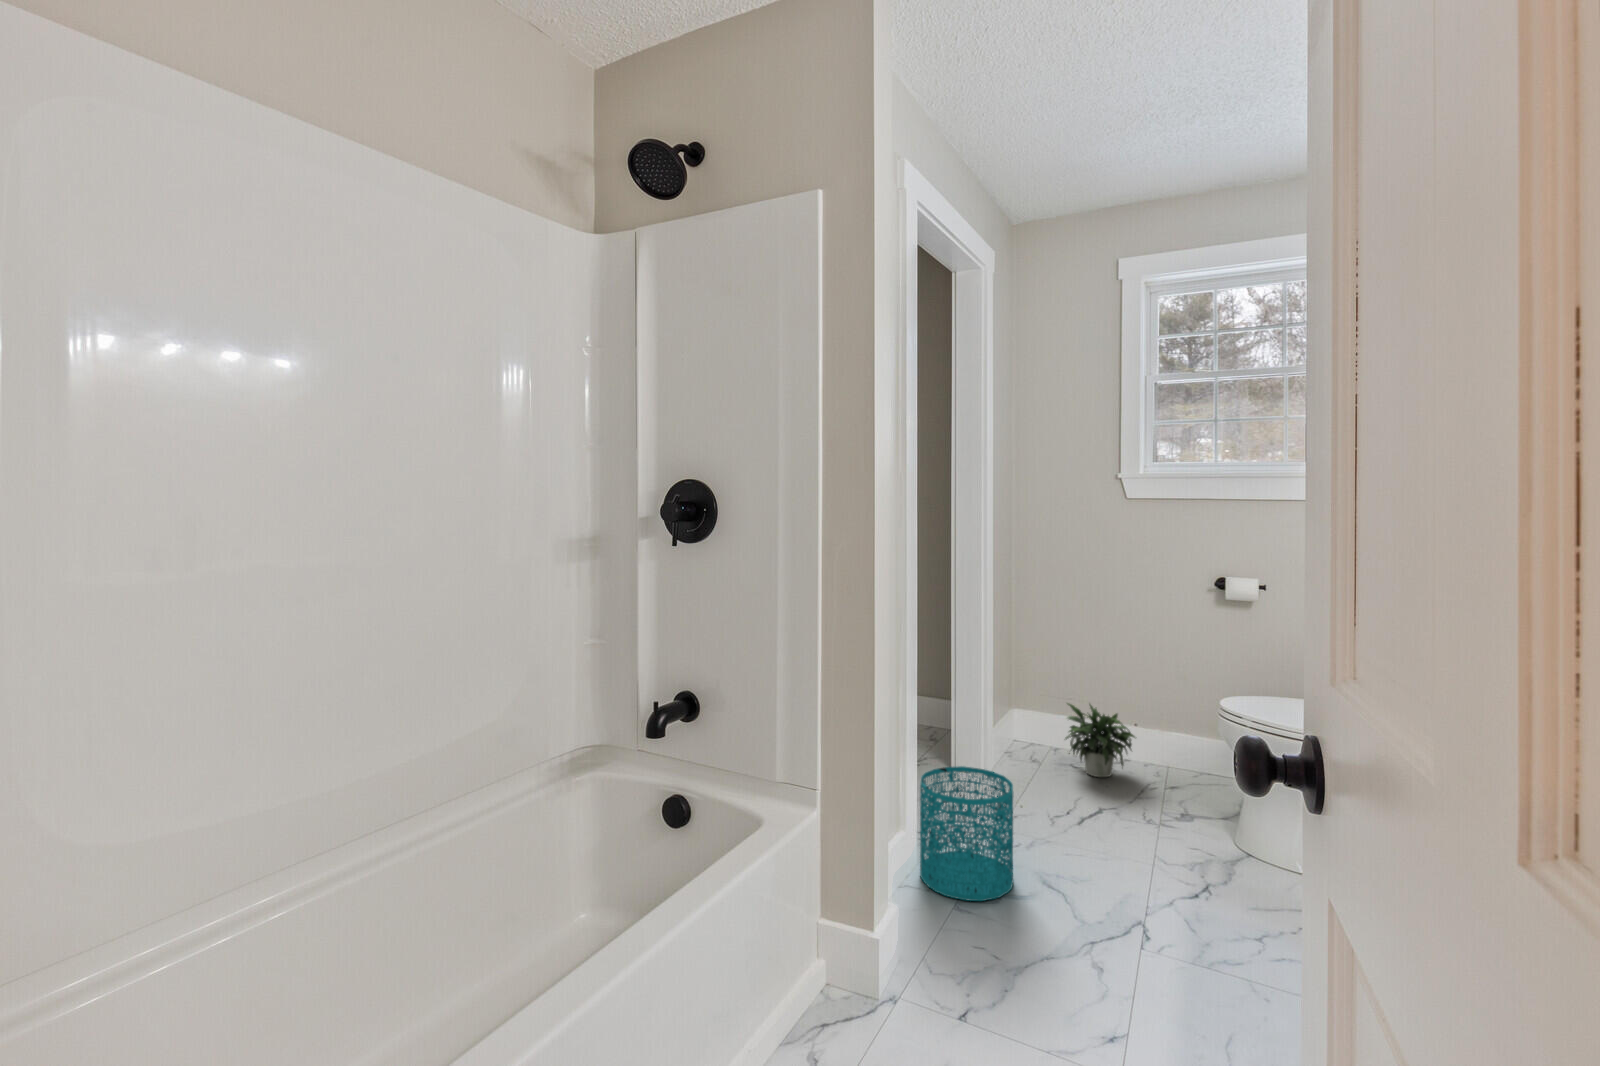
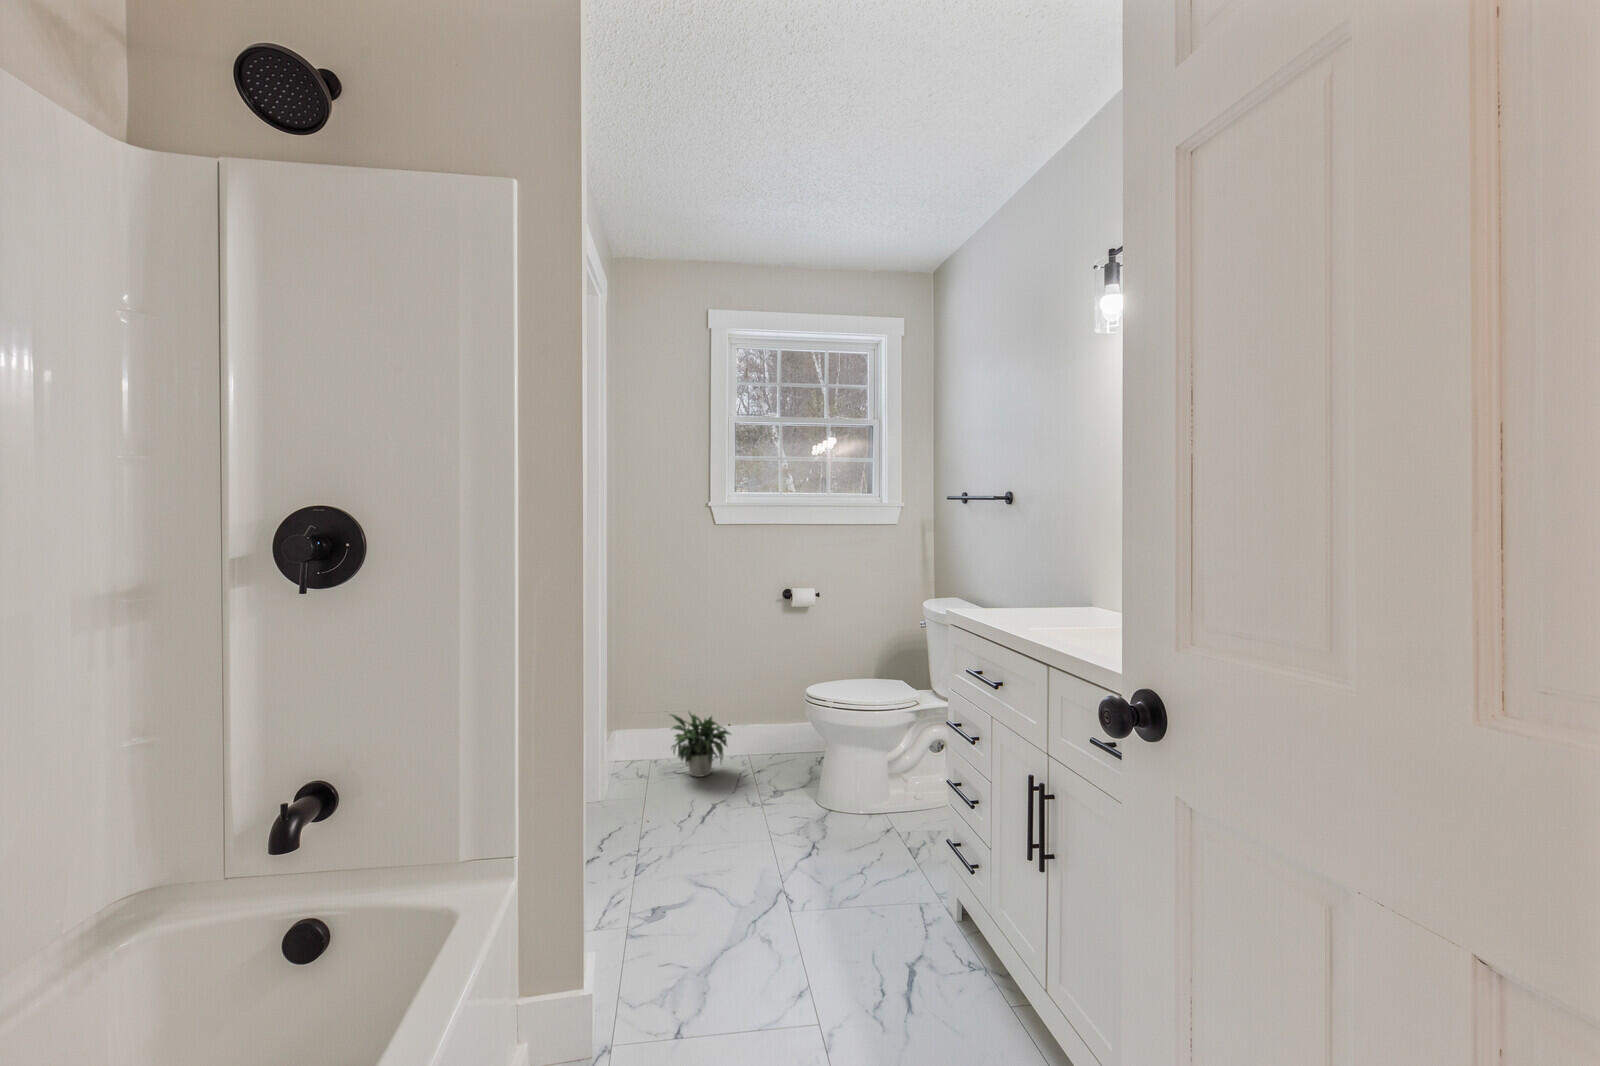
wastebasket: present [920,766,1013,901] -> none [577,792,671,928]

